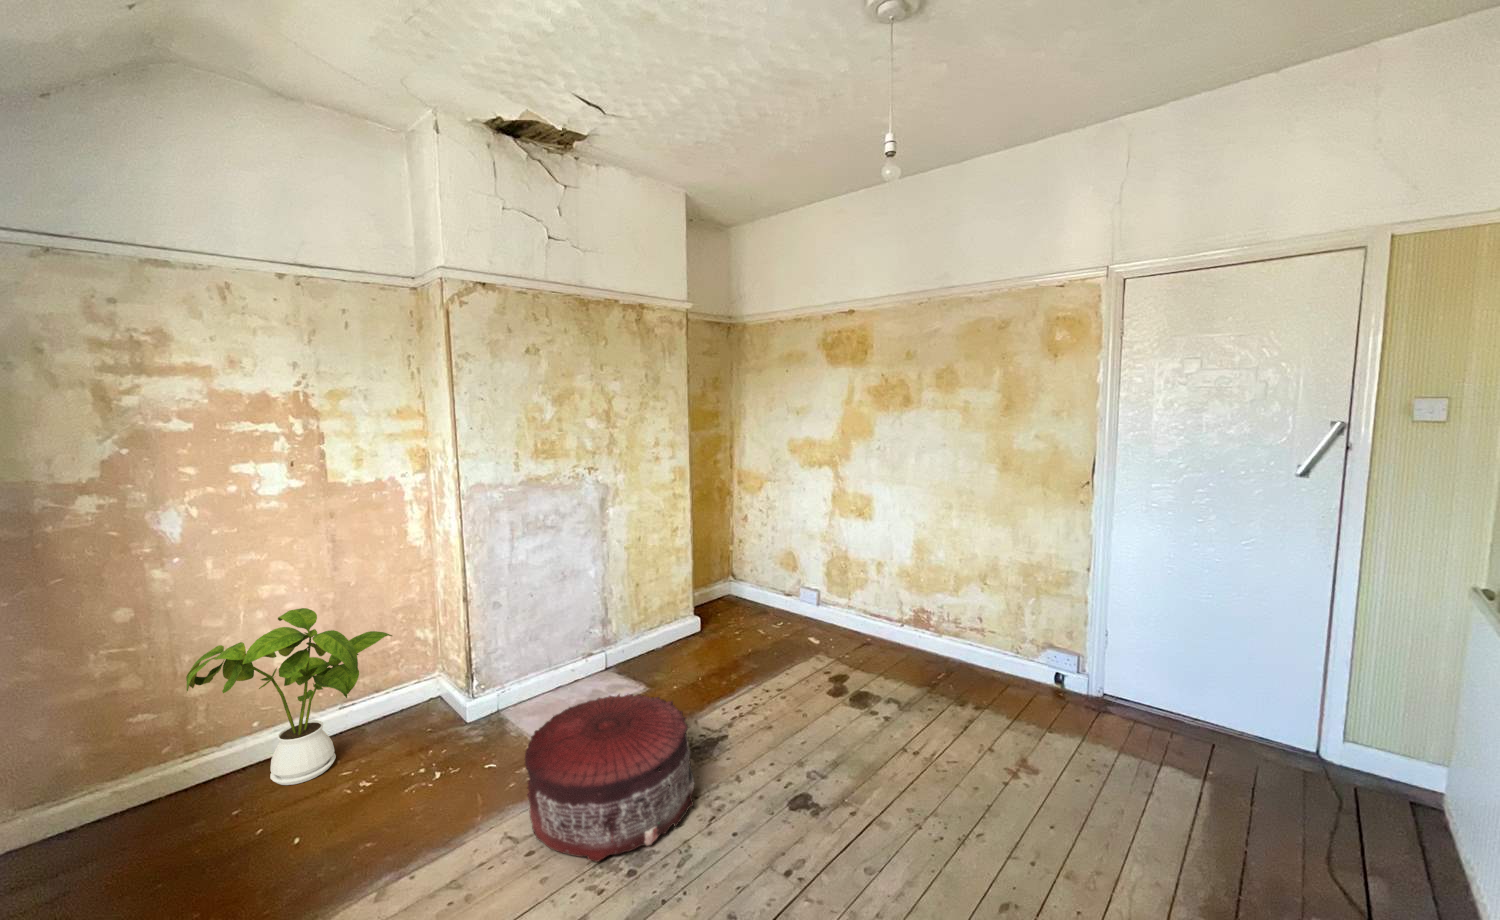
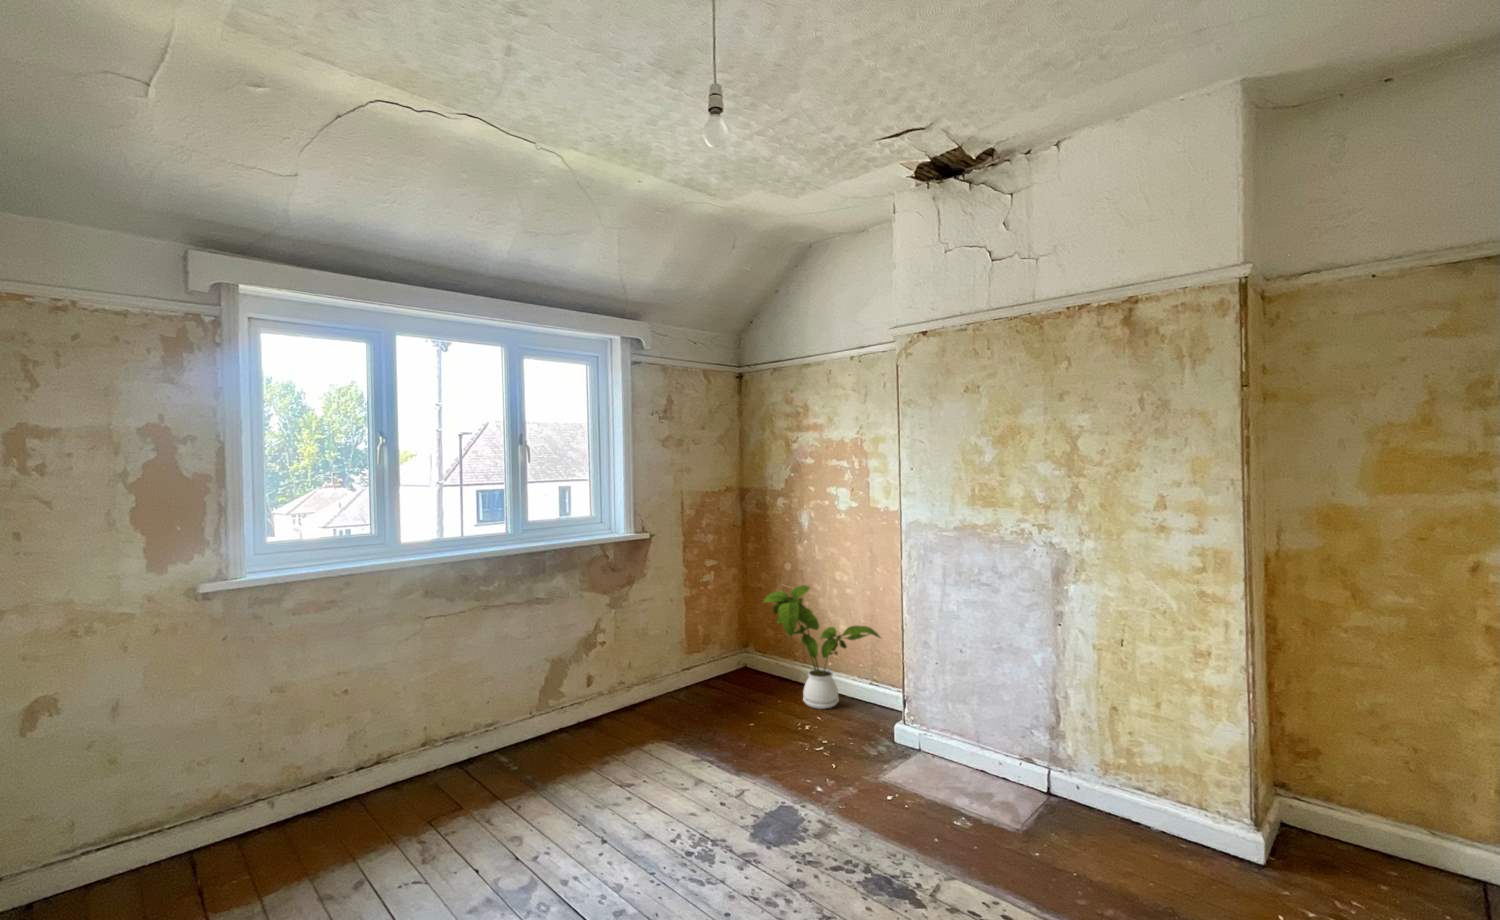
pouf: present [525,694,694,862] -> none [710,732,865,879]

